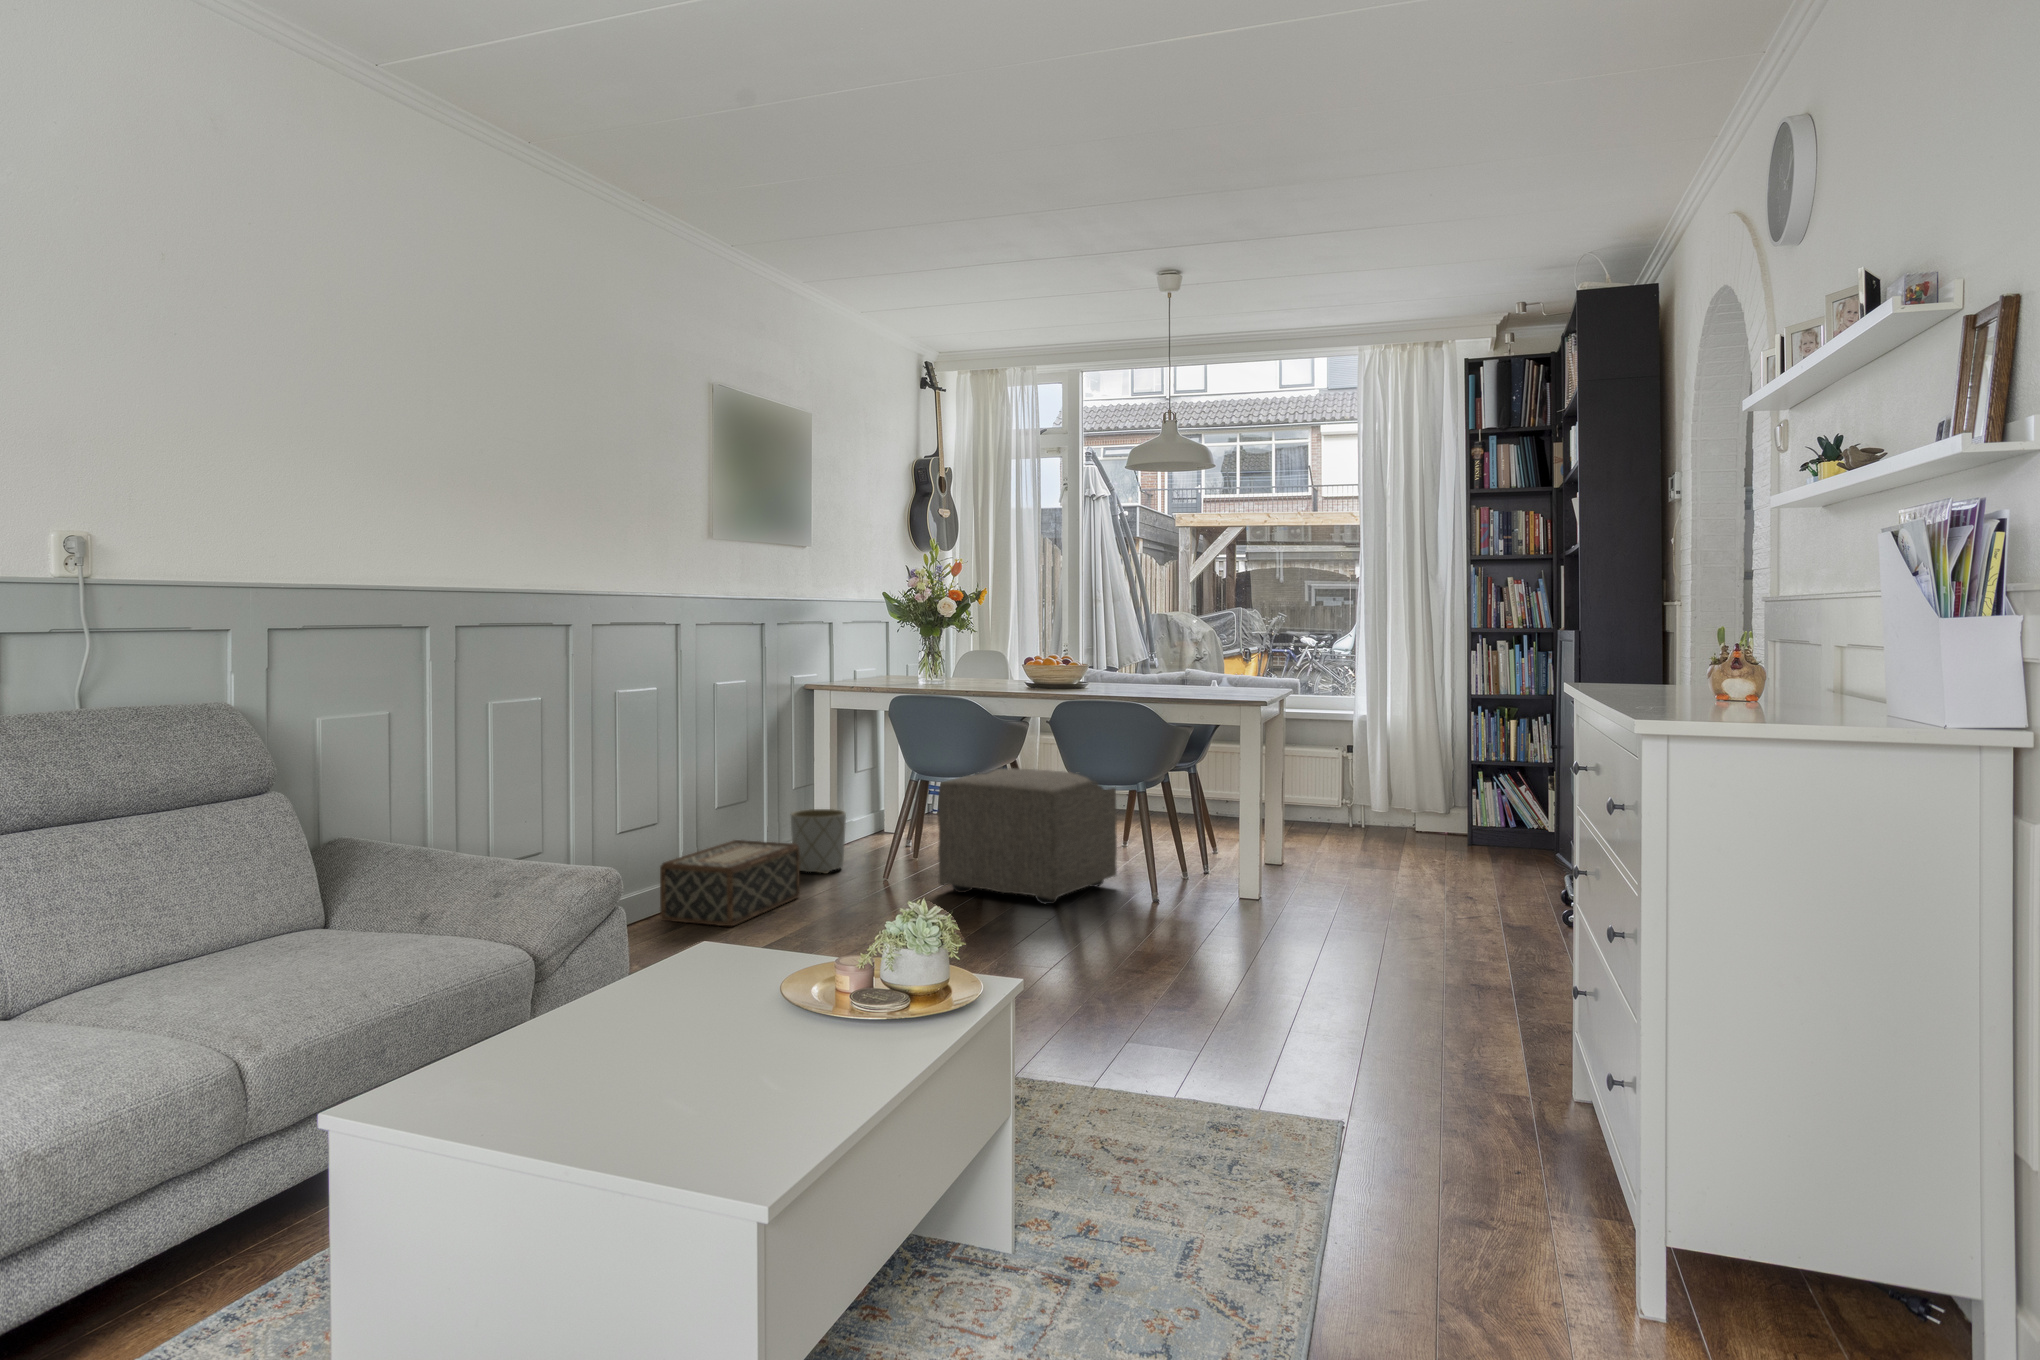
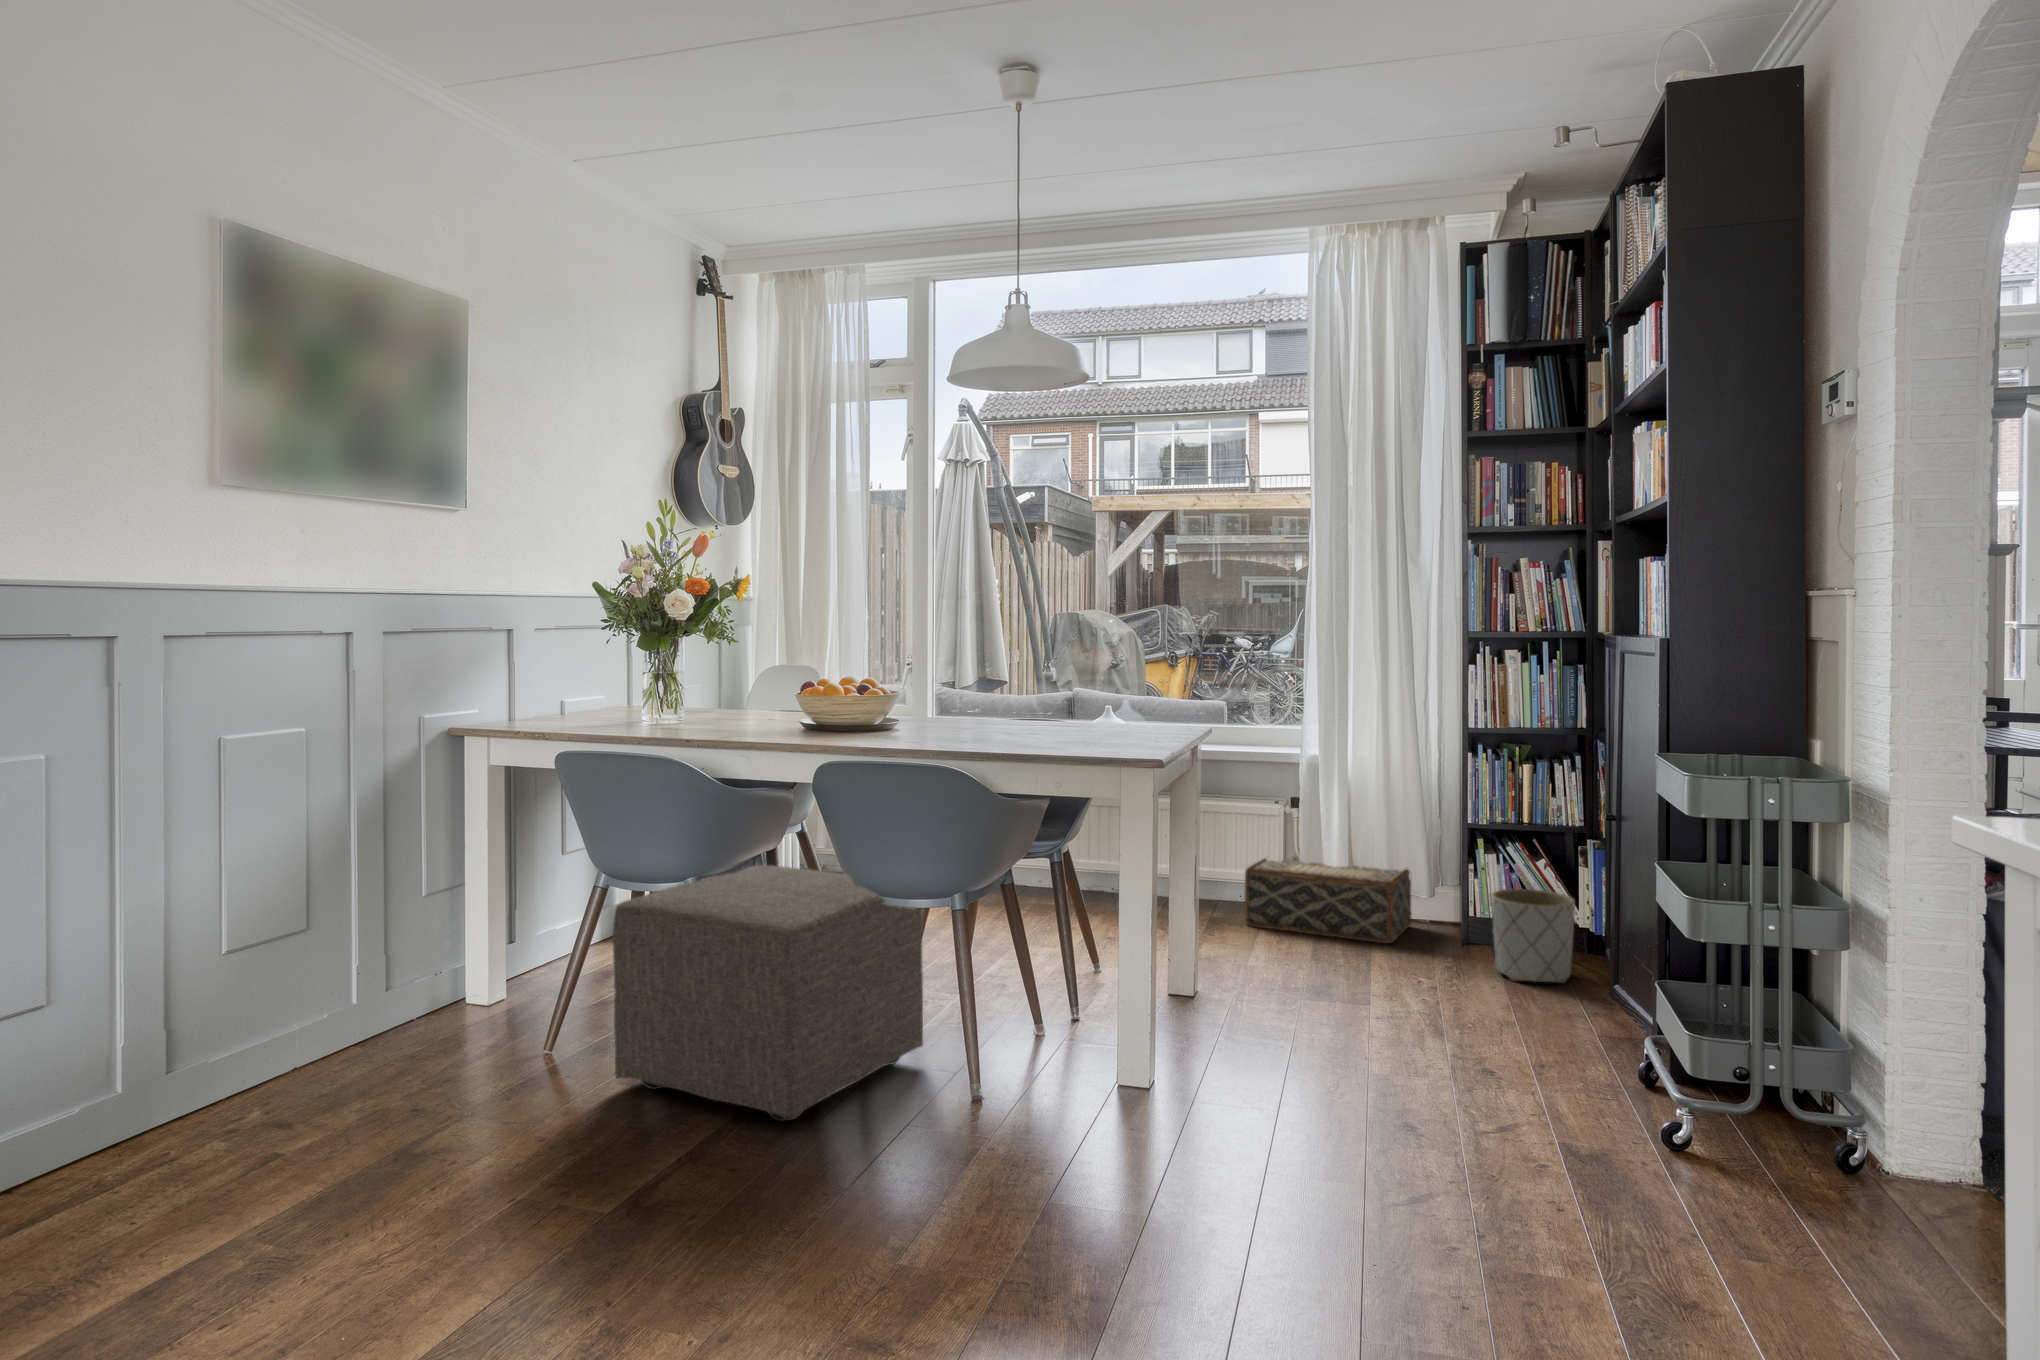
planter: present [791,809,846,874] -> present [1492,889,1575,983]
woven basket: present [660,840,799,926] -> present [1245,857,1411,943]

